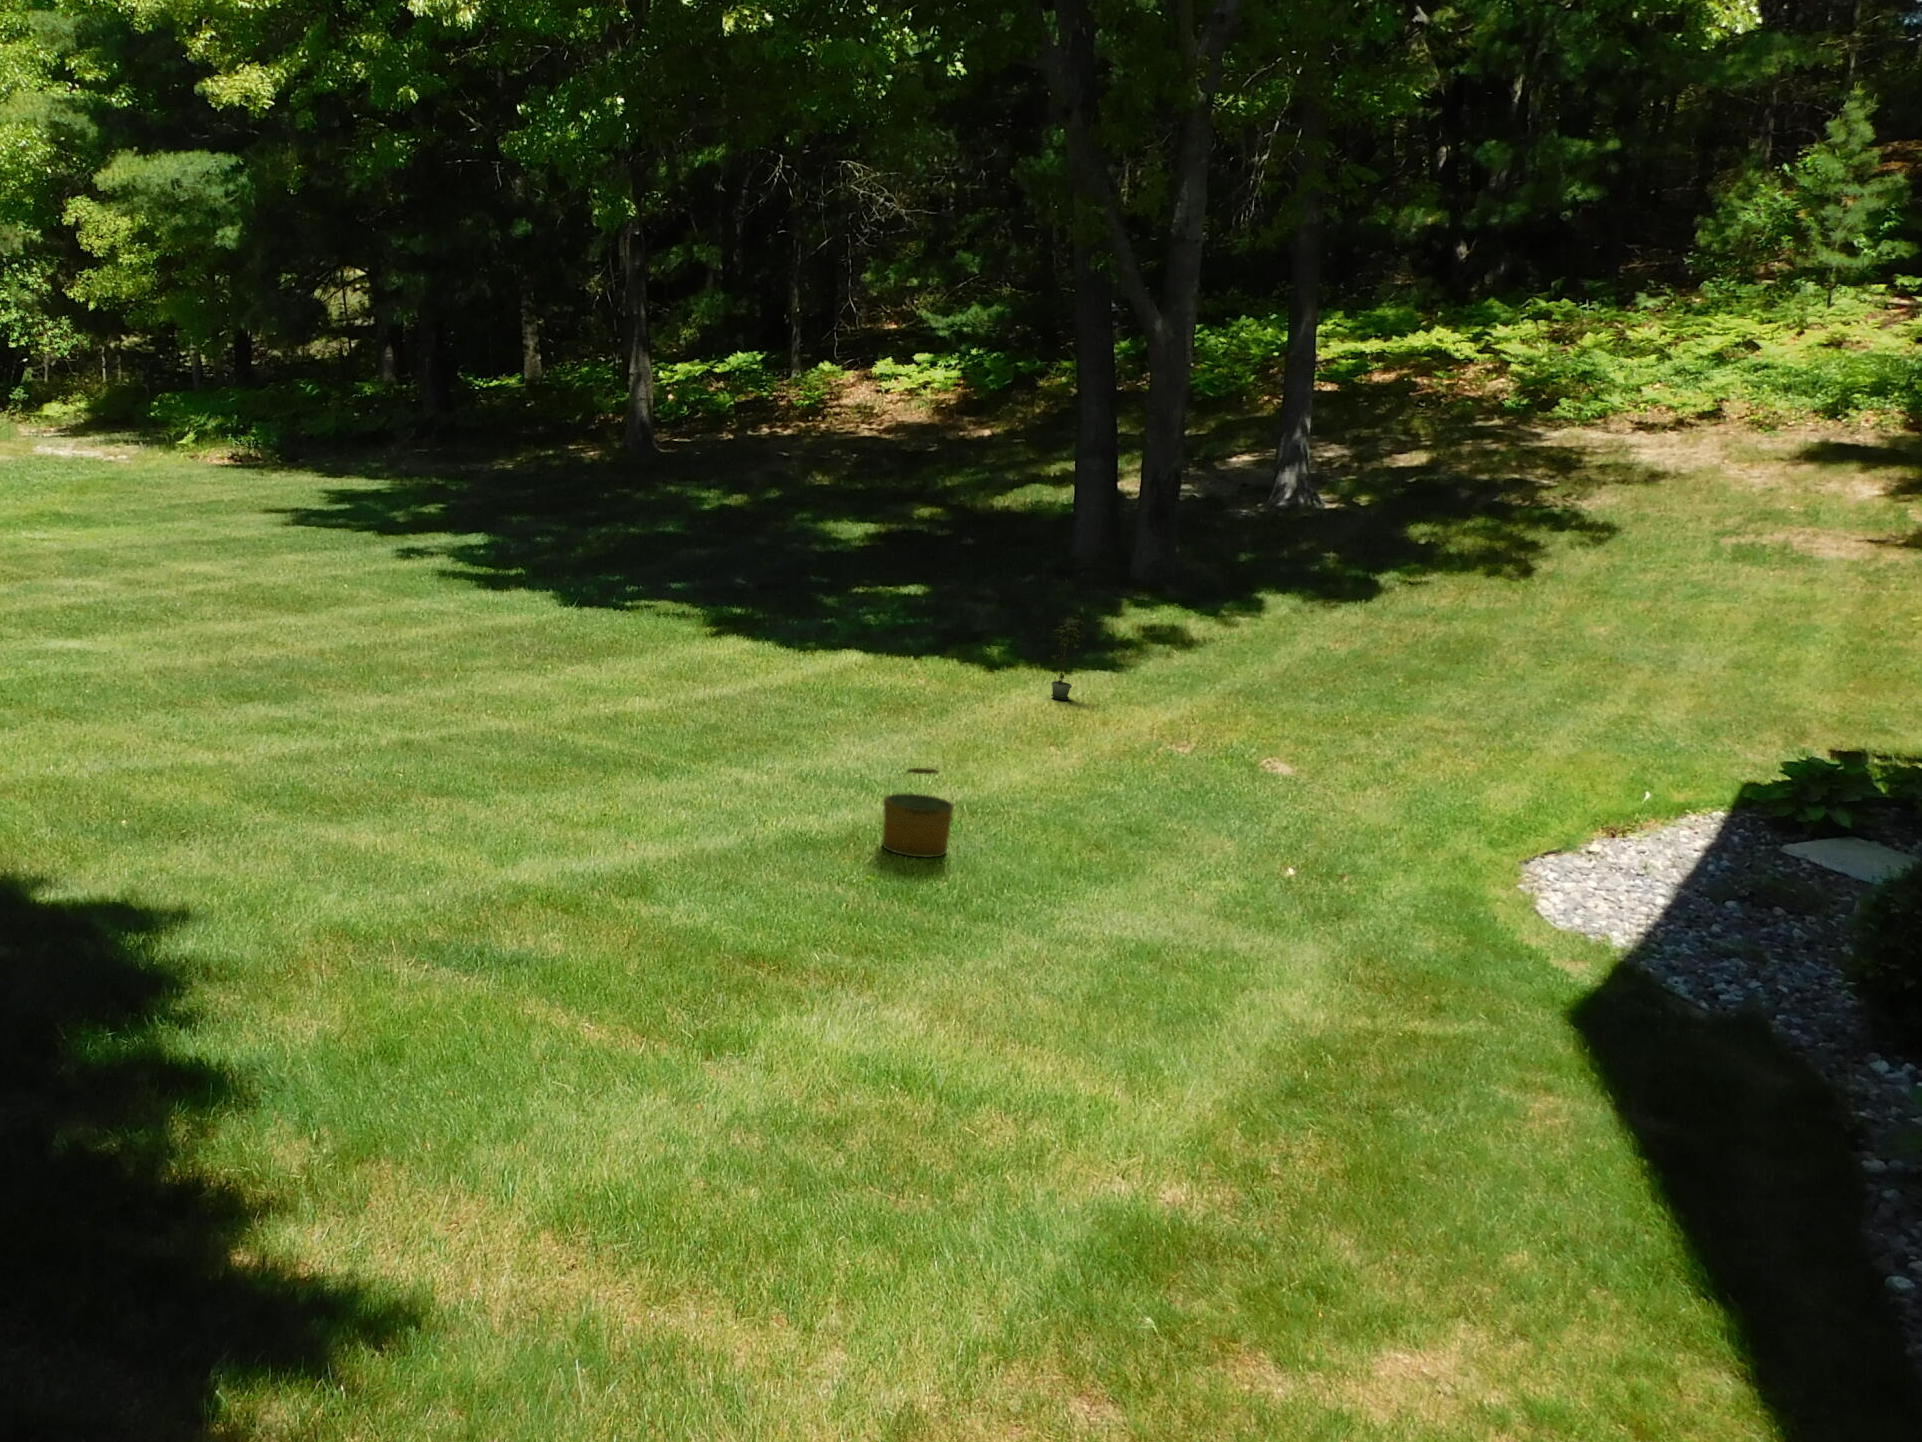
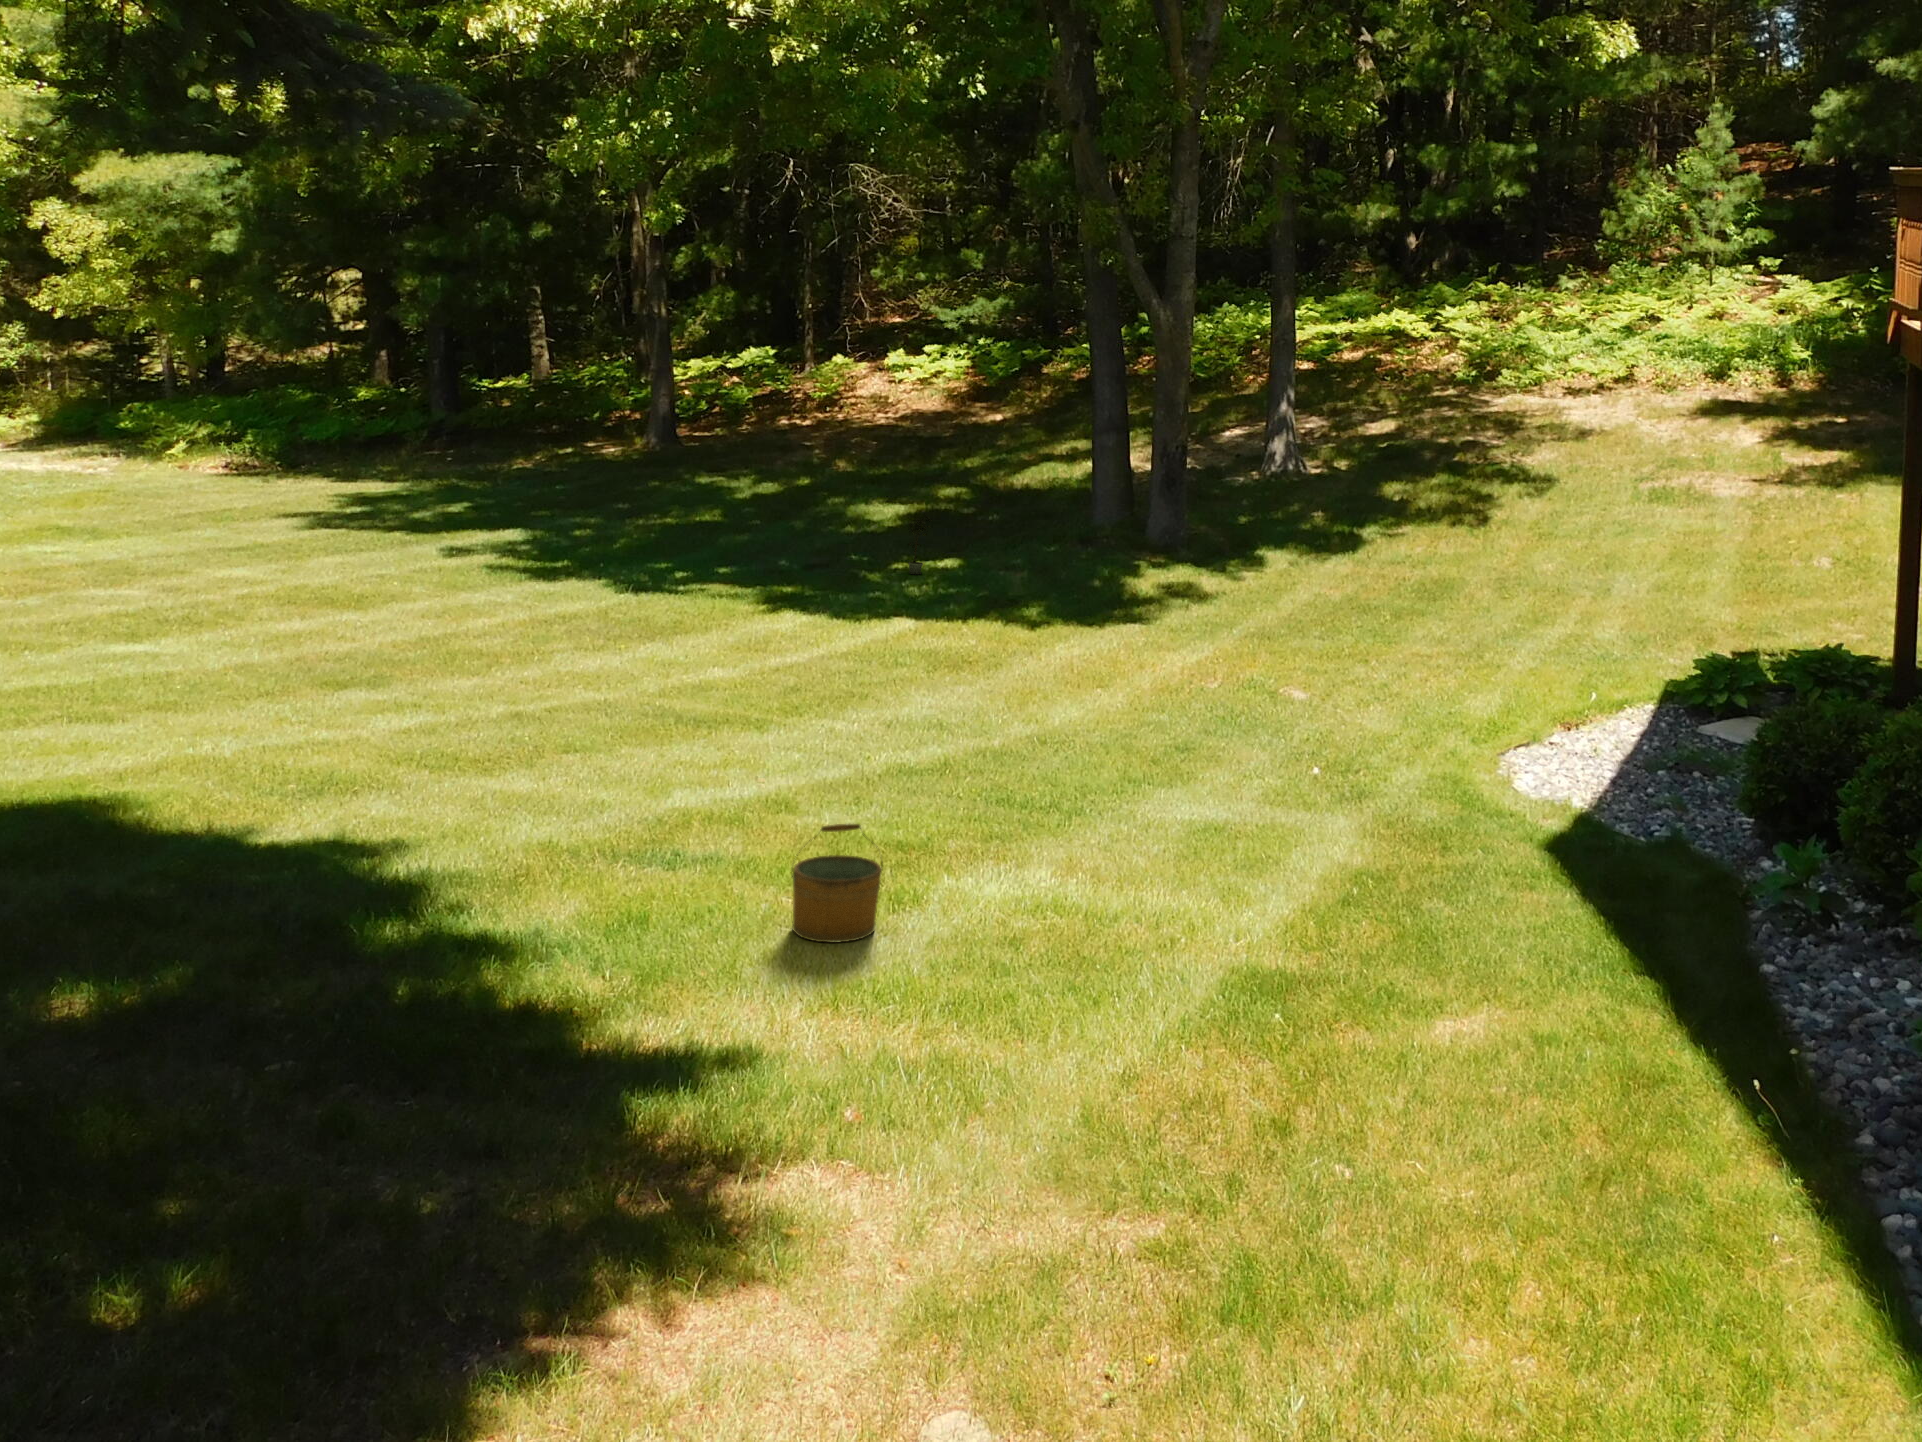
potted plant: present [1051,616,1087,700] -> present [908,513,932,575]

